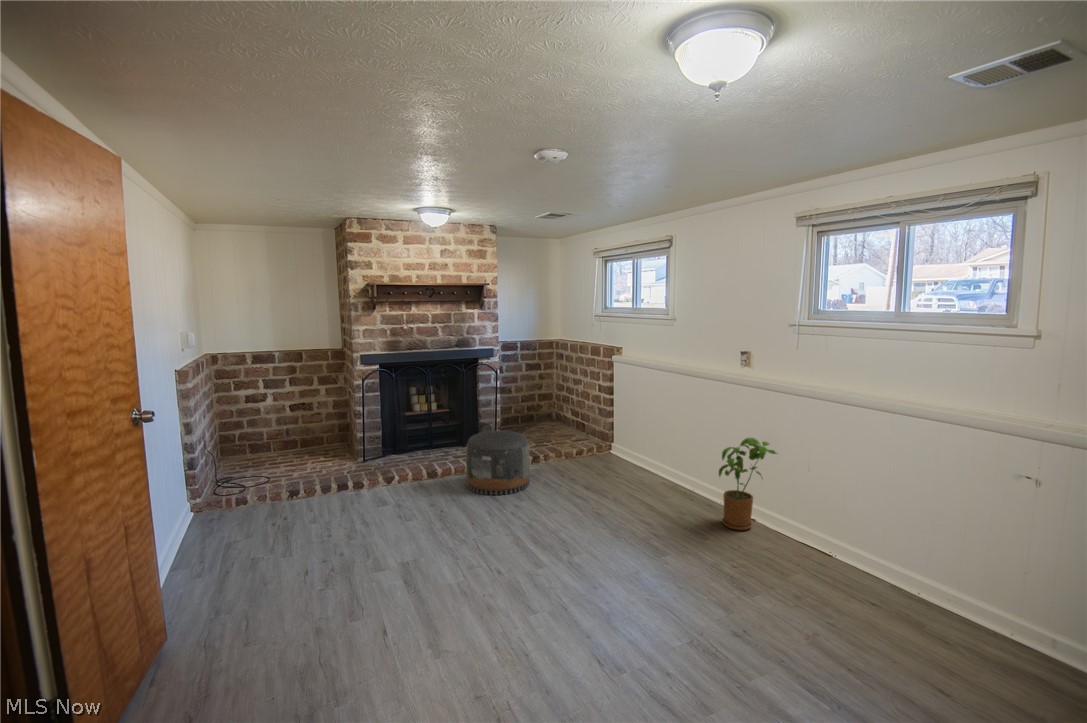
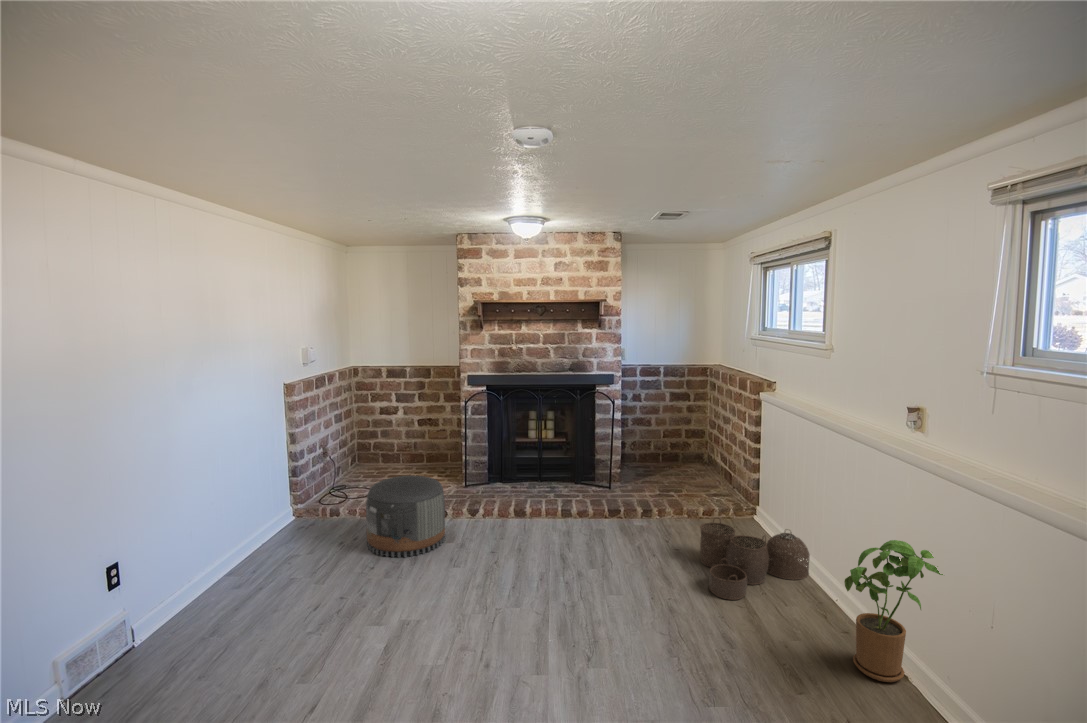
pouf: present [466,430,530,495] -> present [366,475,445,557]
woven basket: none [593,451,668,505] -> present [700,517,810,600]

